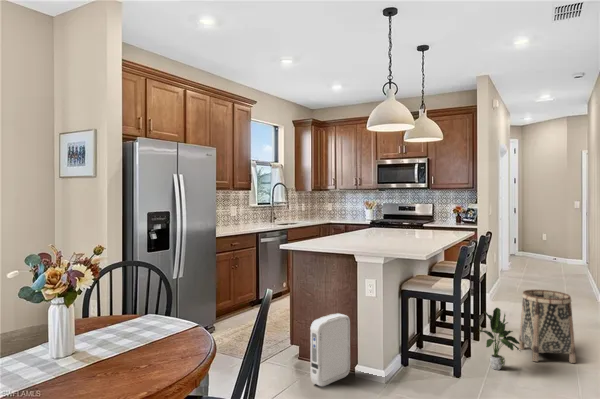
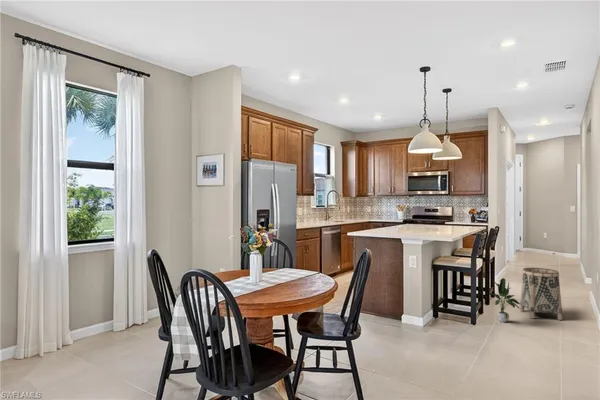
air purifier: present [311,314,350,386] -> none [371,279,397,328]

